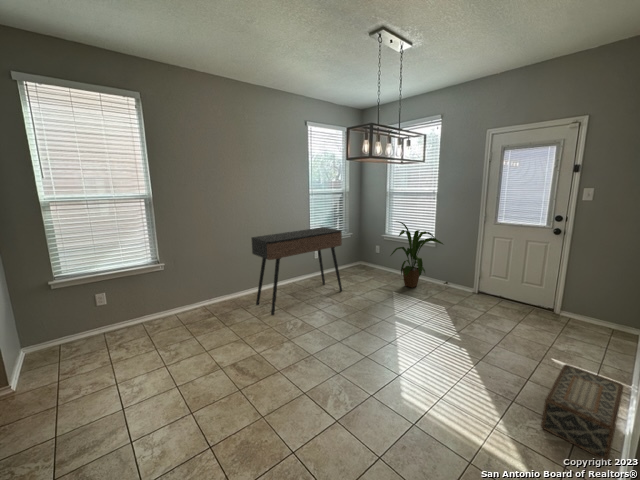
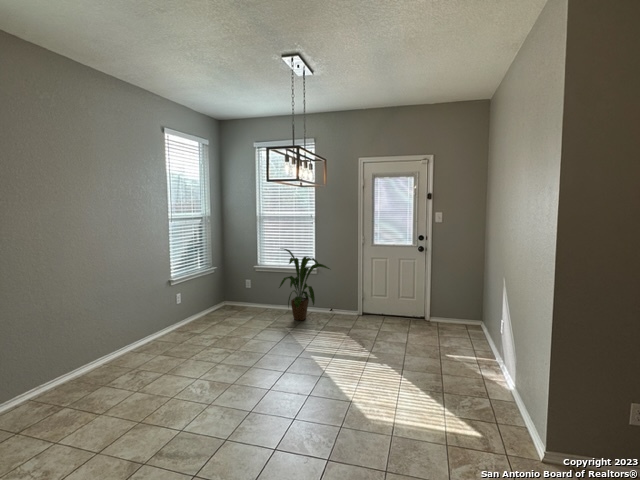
console table: present [251,227,342,315] -> none [112,260,229,385]
woven basket: present [541,364,623,461] -> none [463,351,515,410]

